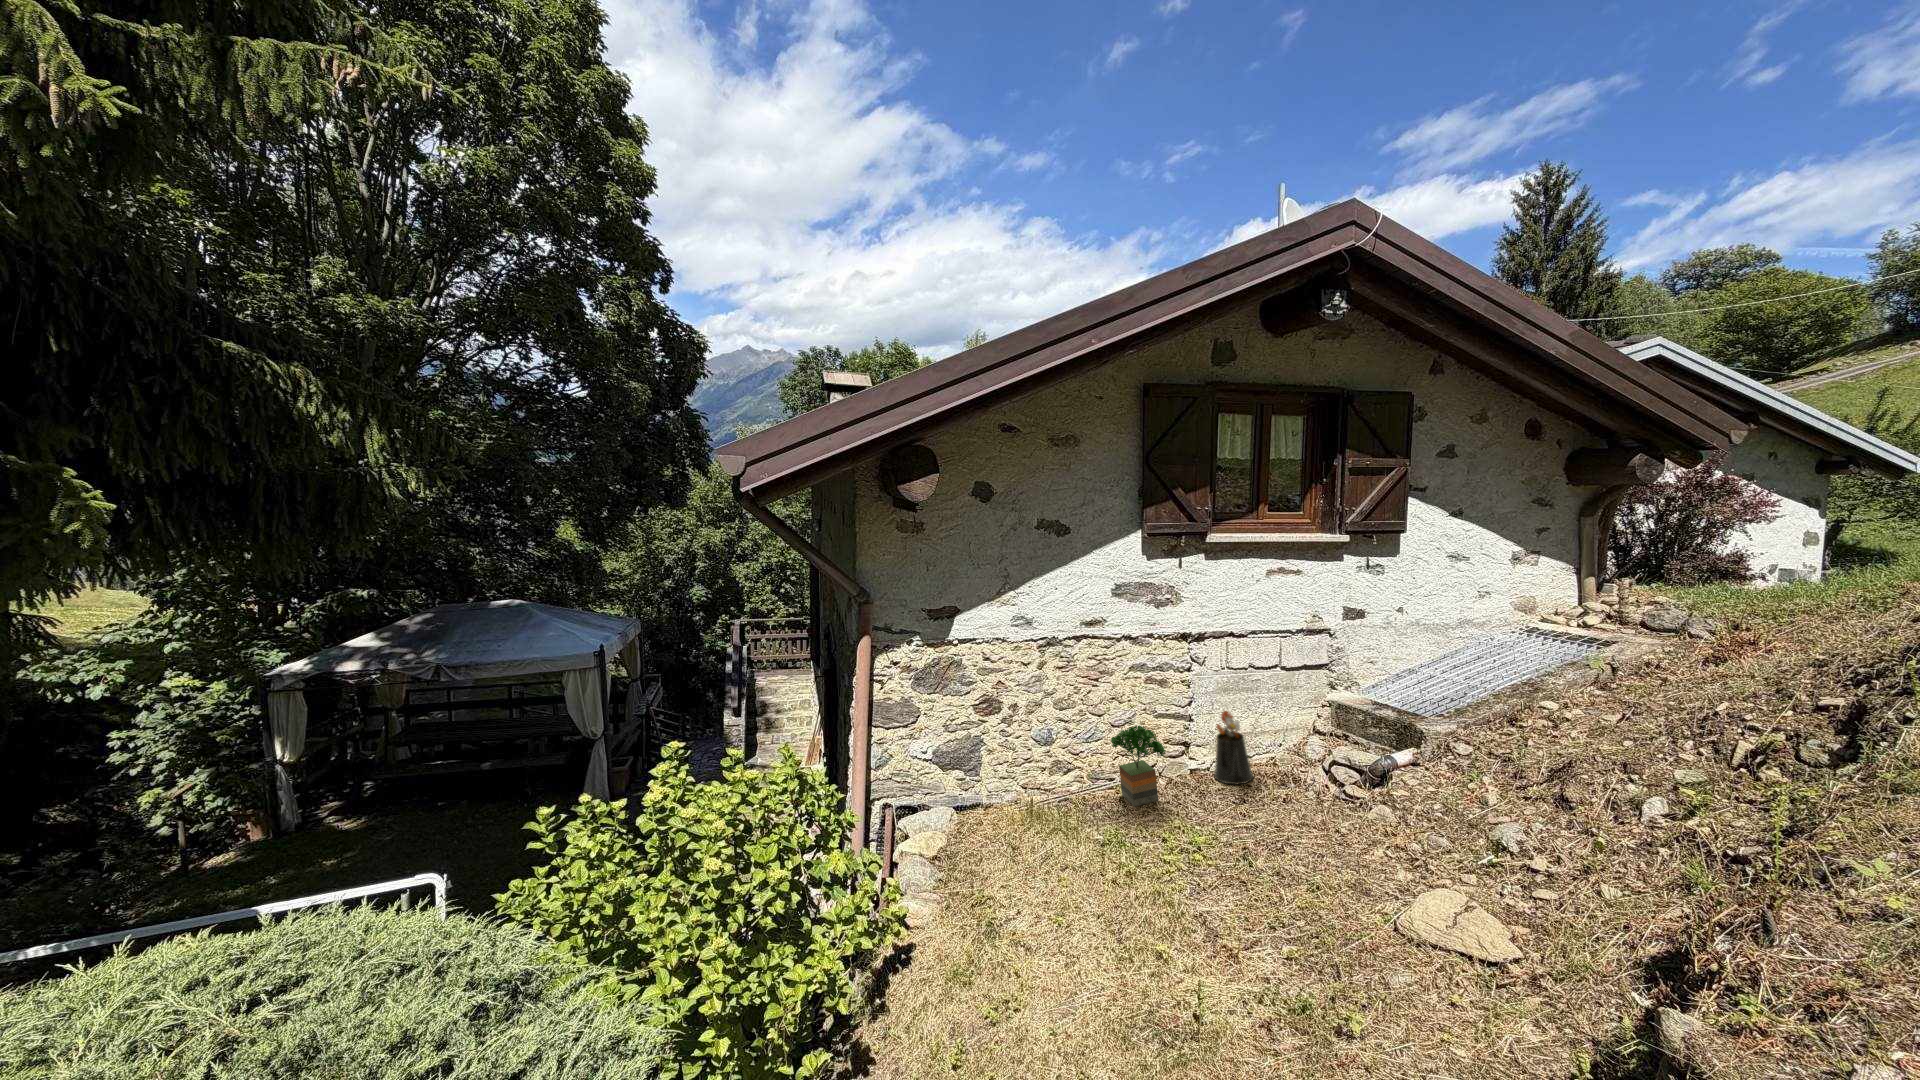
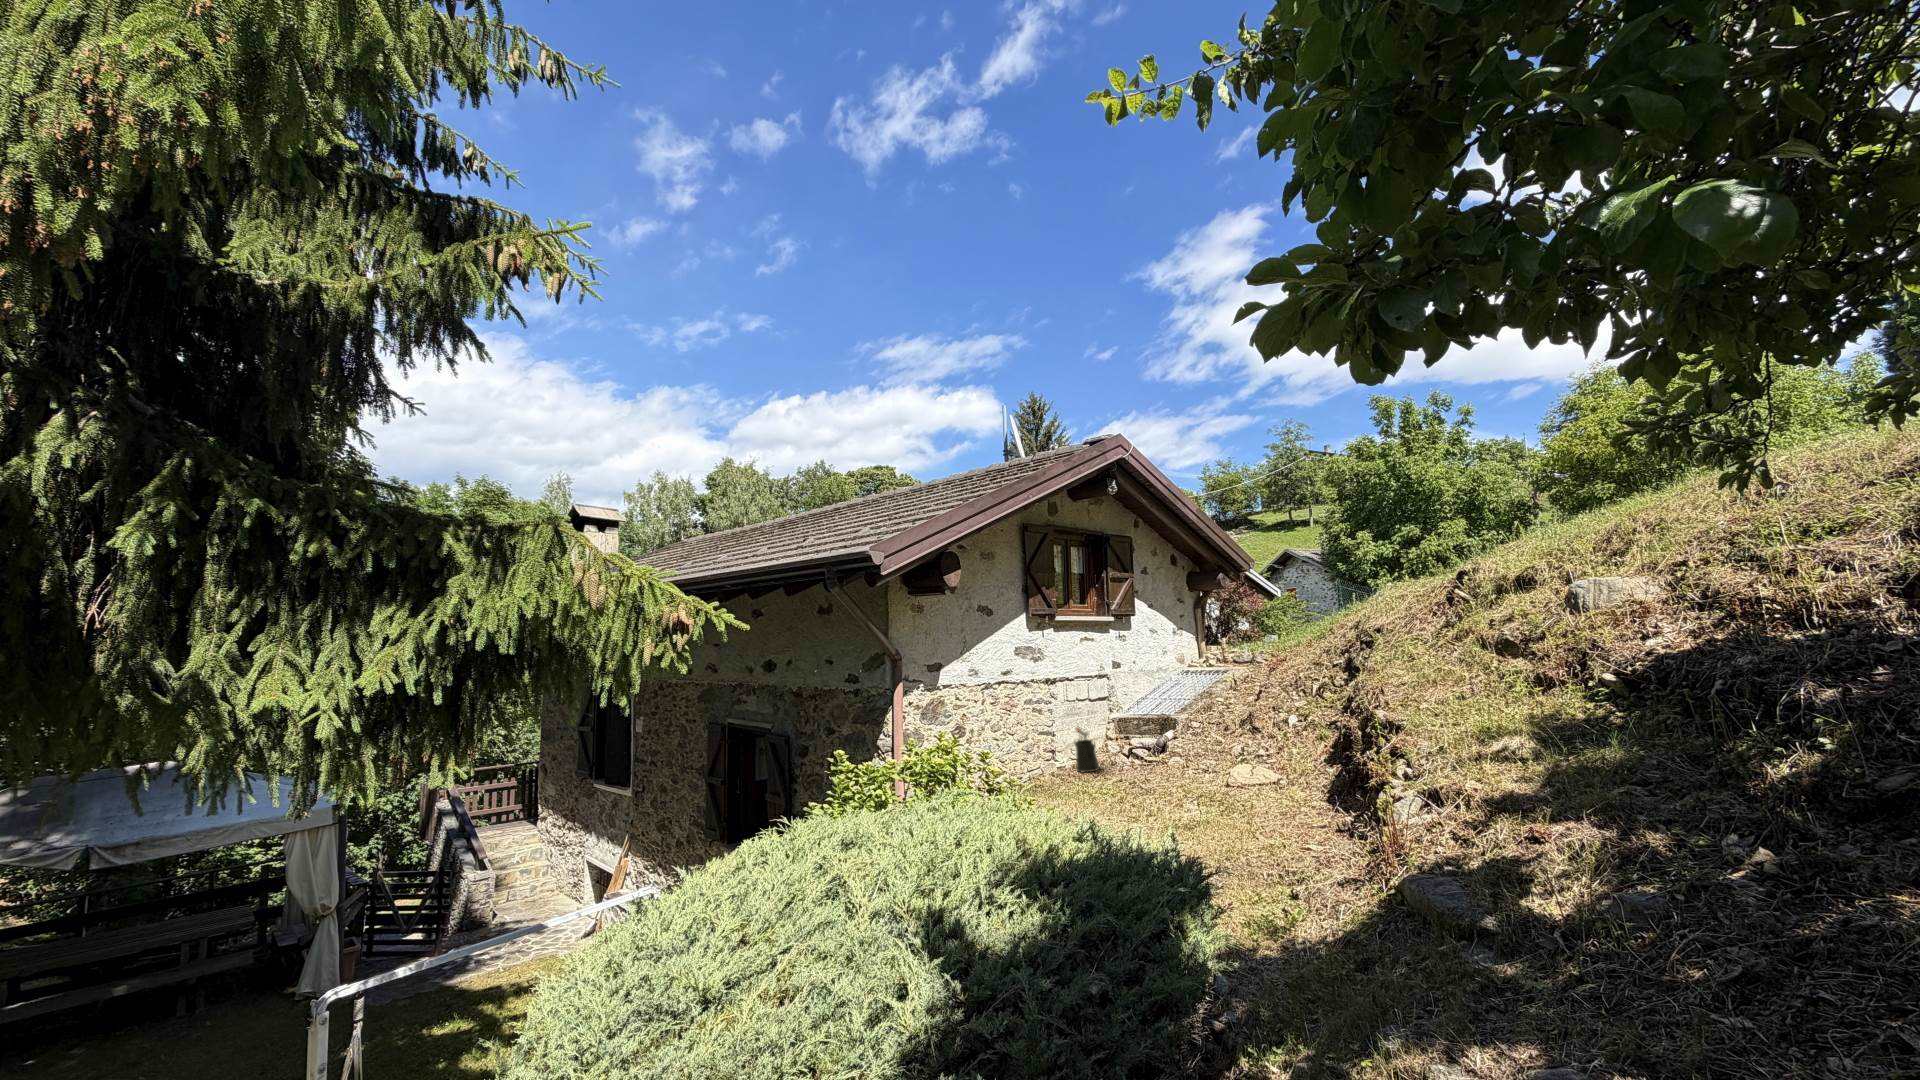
potted tree: present [1111,725,1165,807] -> none [1024,739,1063,793]

